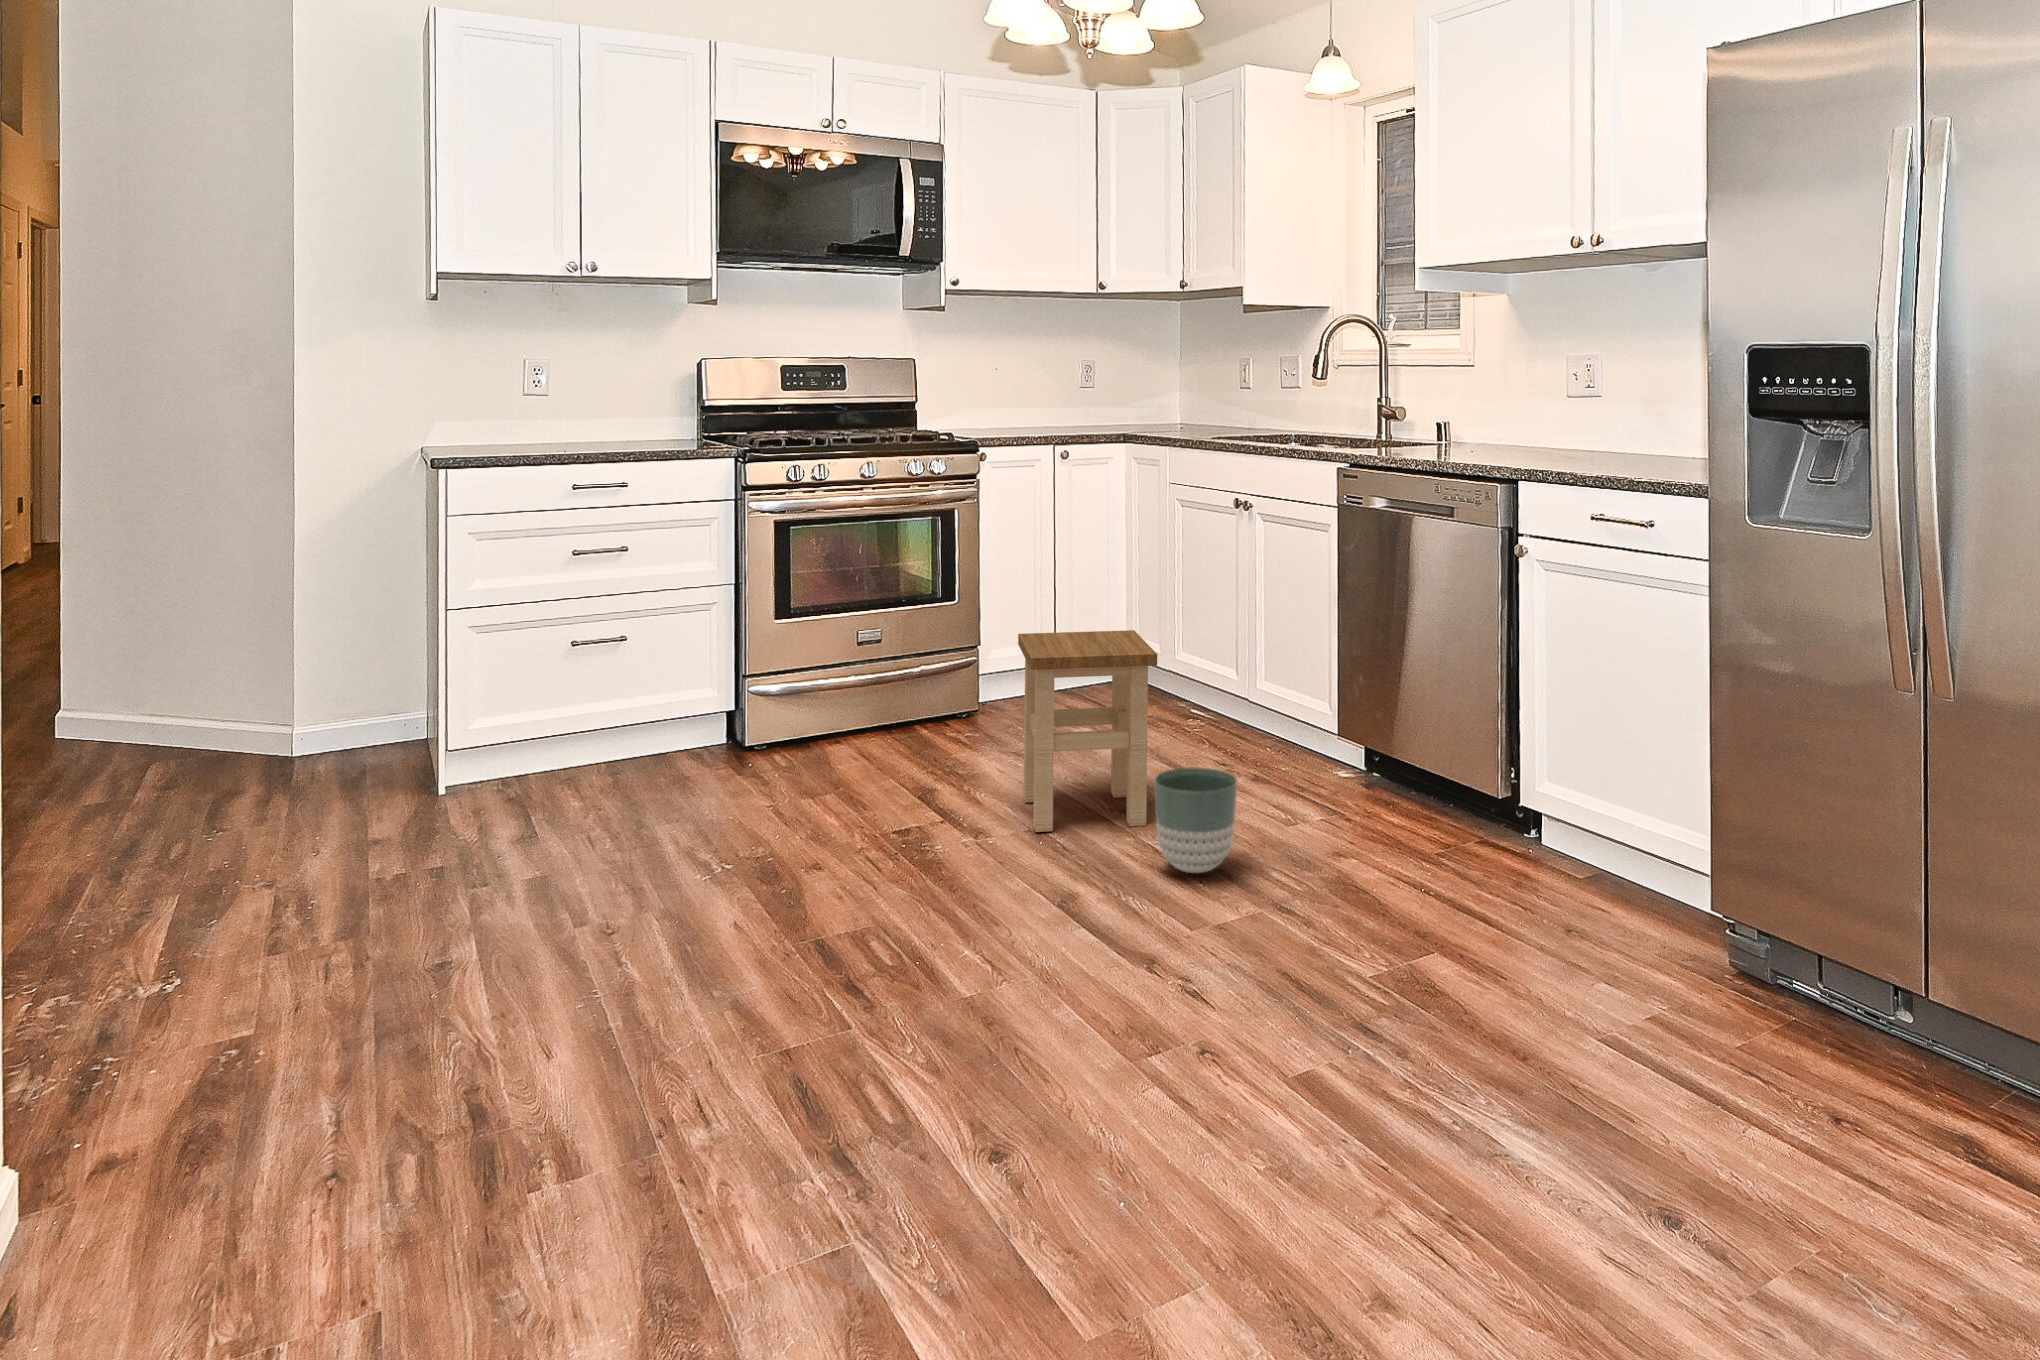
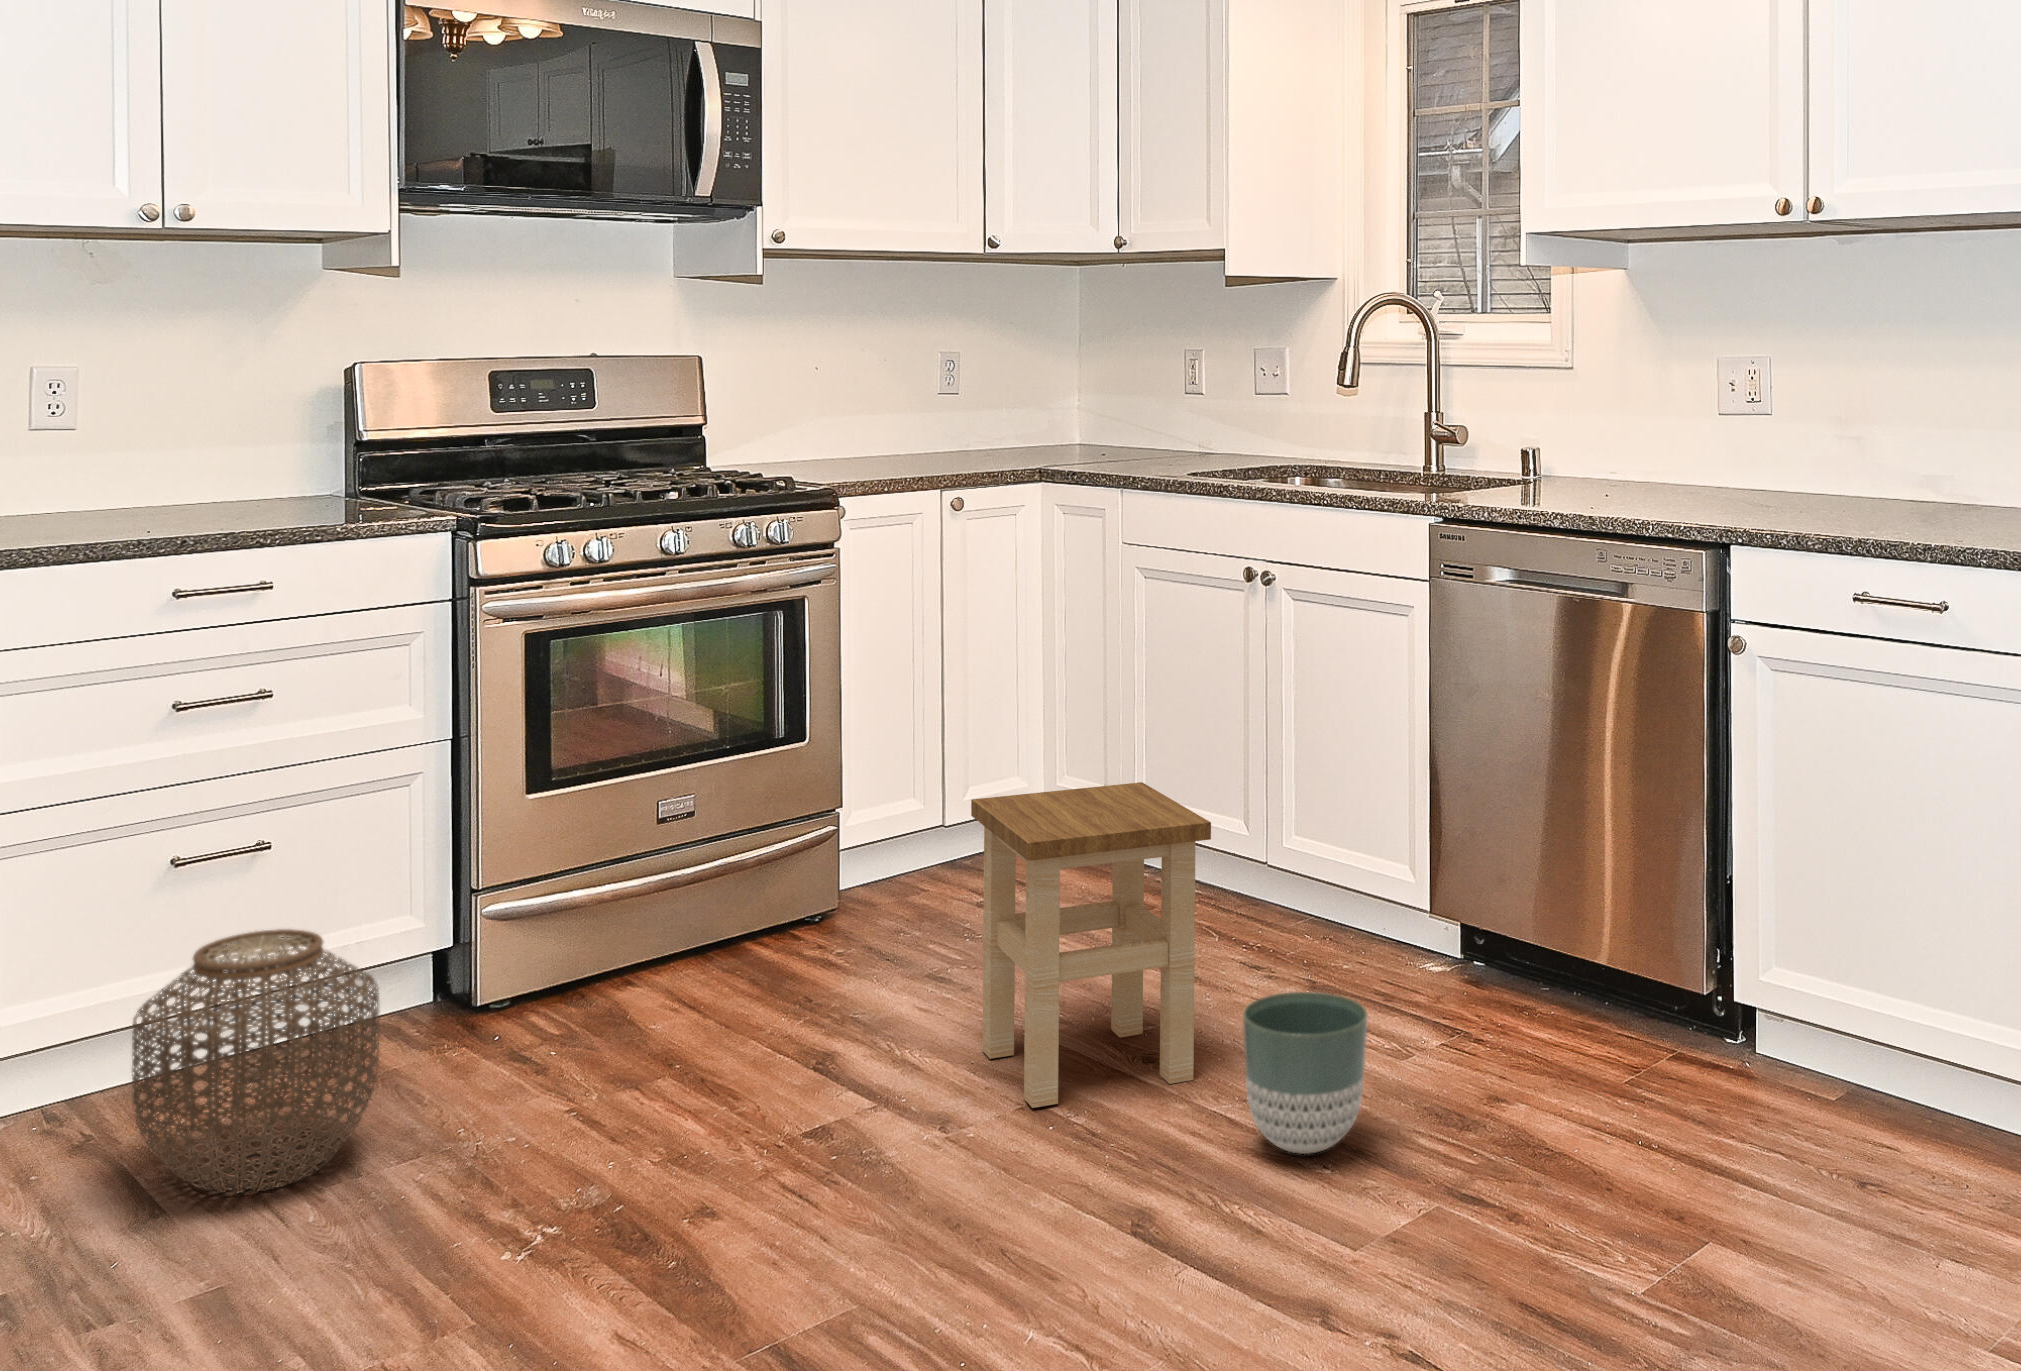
woven basket: none [516,684,655,836] -> present [132,929,379,1193]

